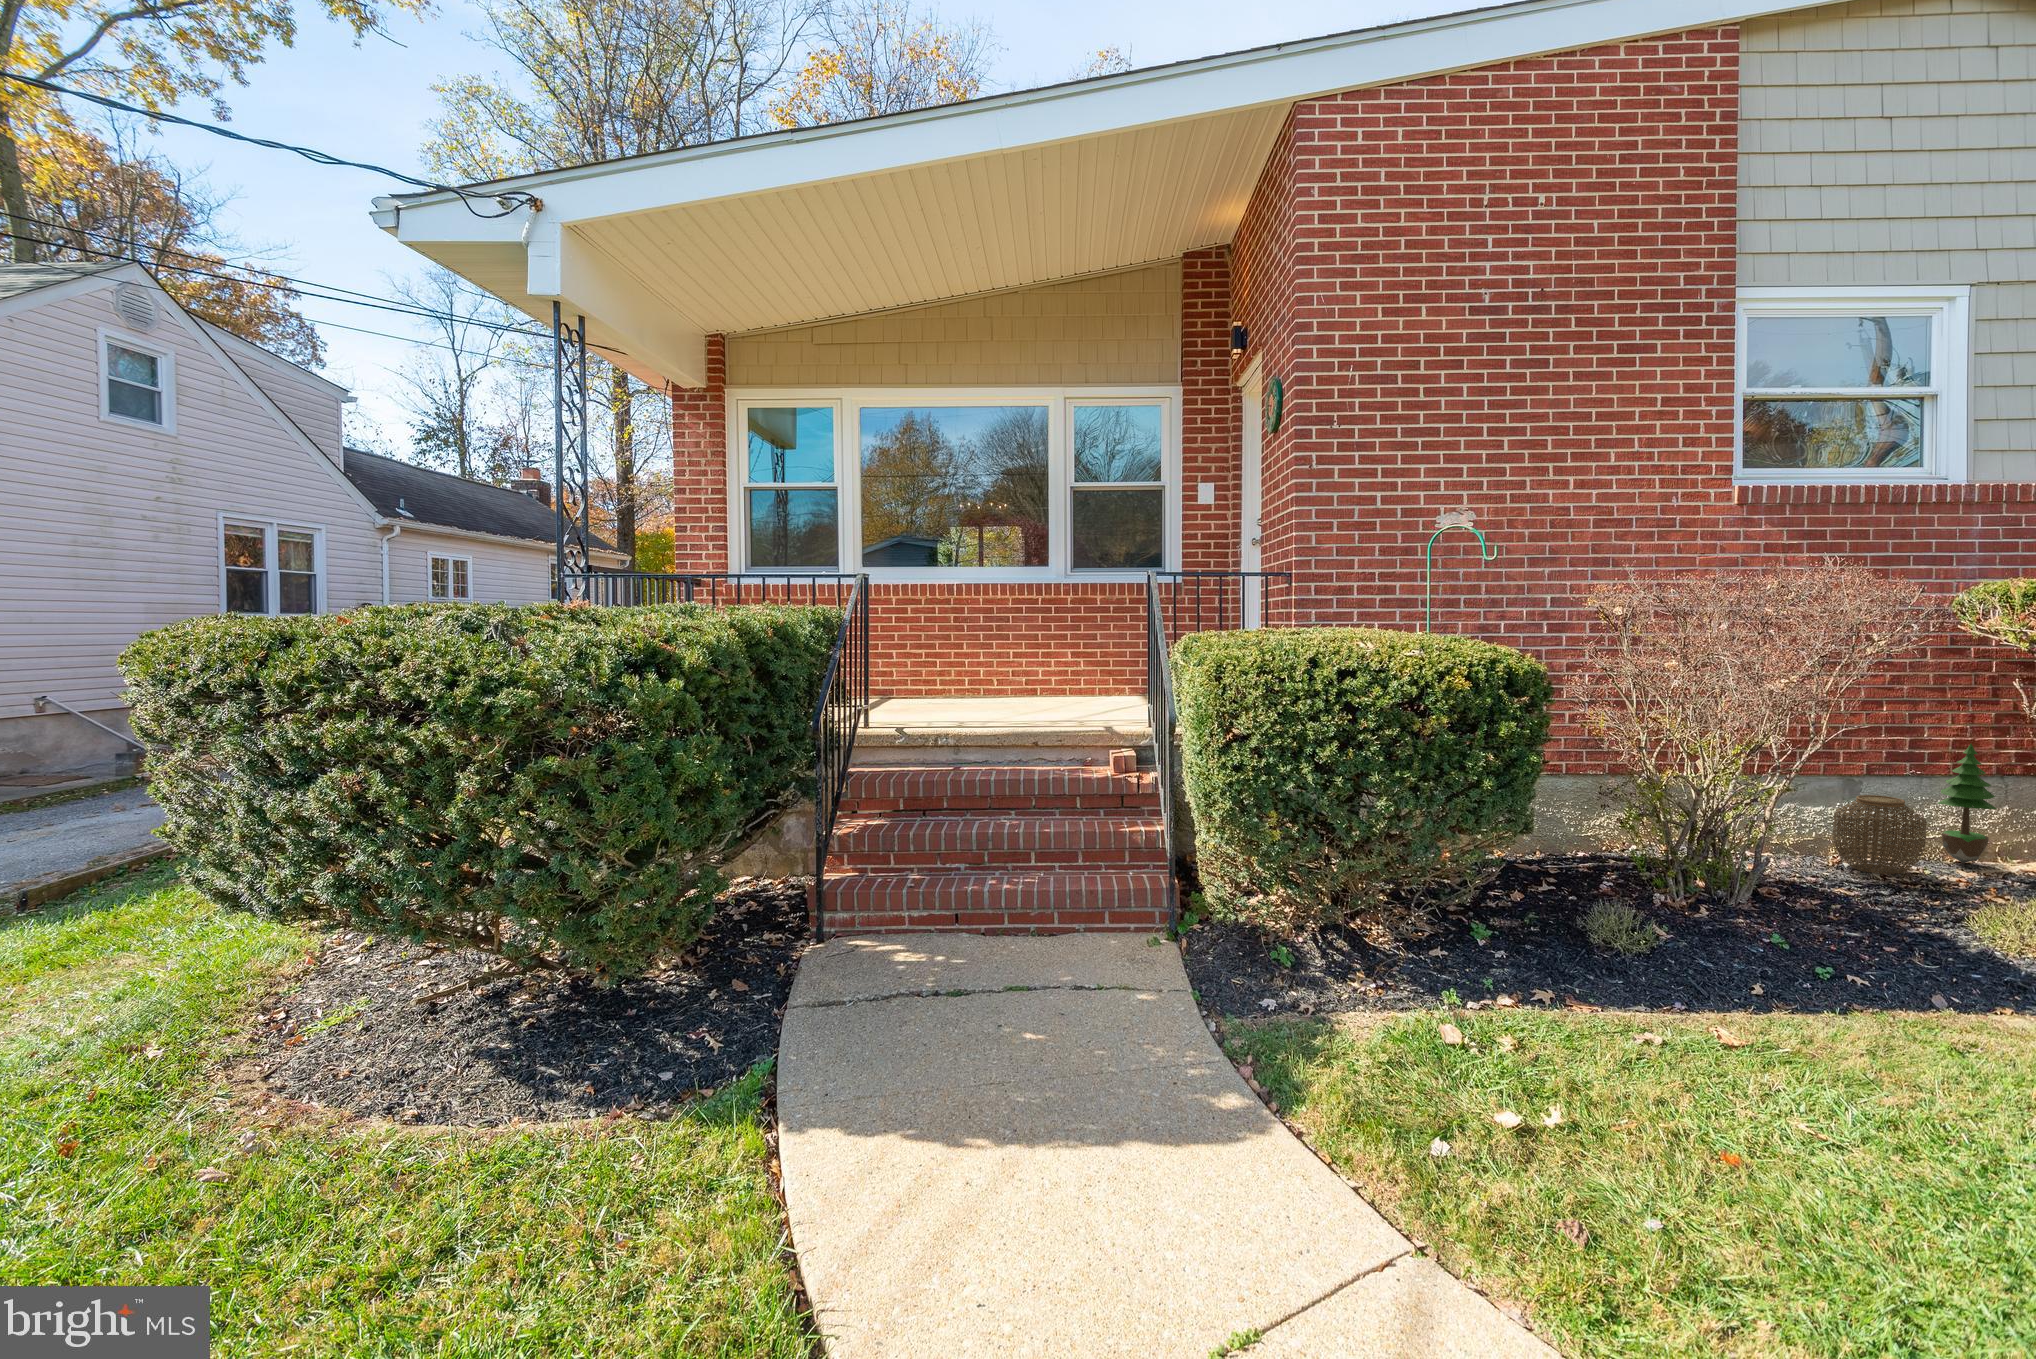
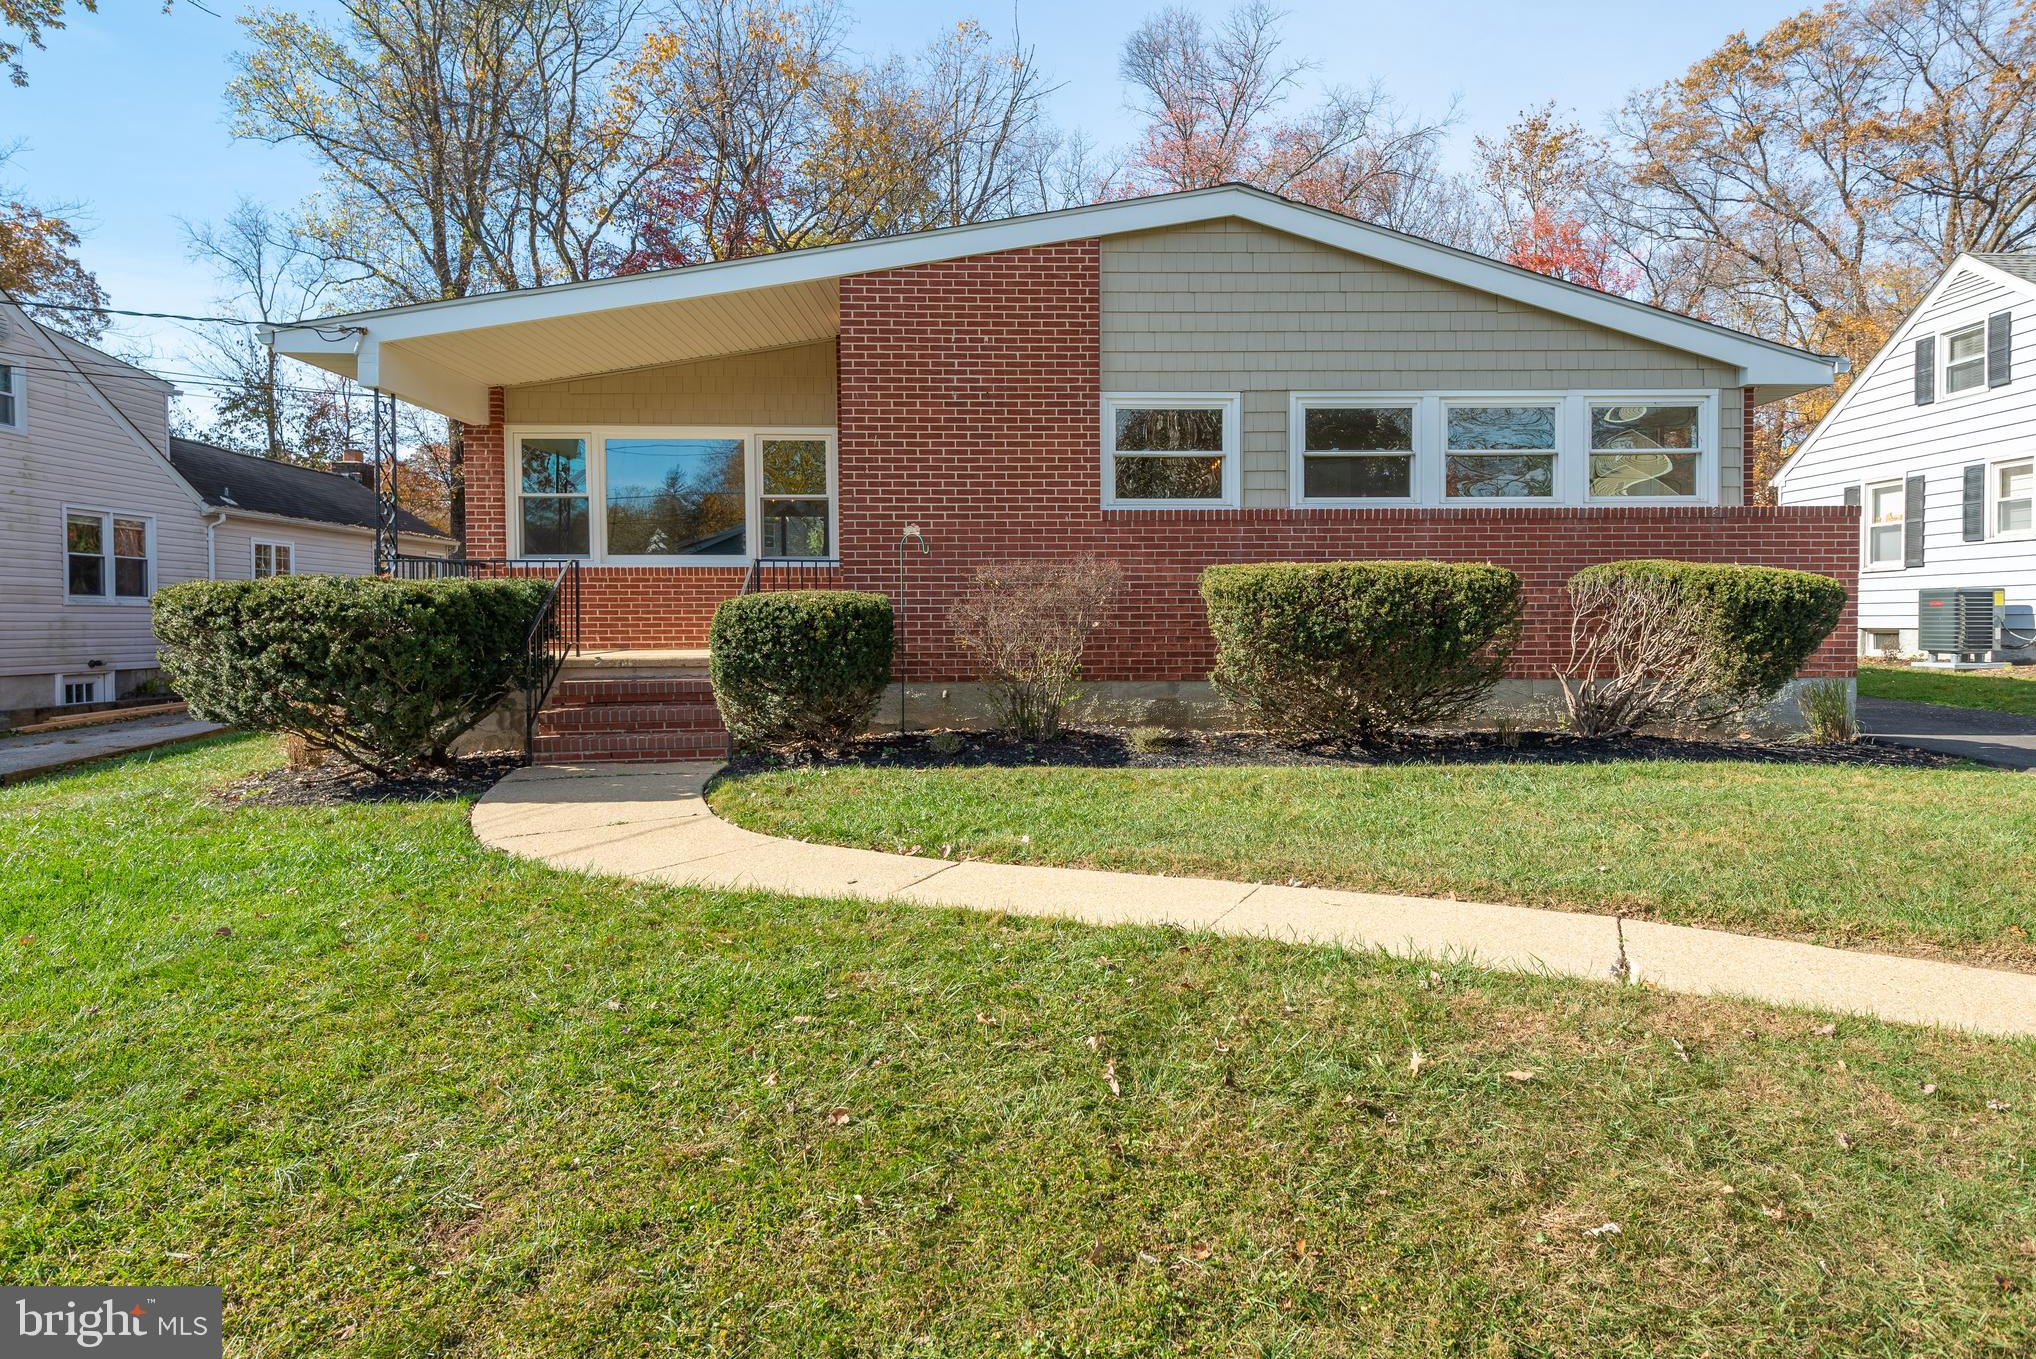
potted tree: present [1938,744,1997,863] -> none [1210,665,1236,737]

